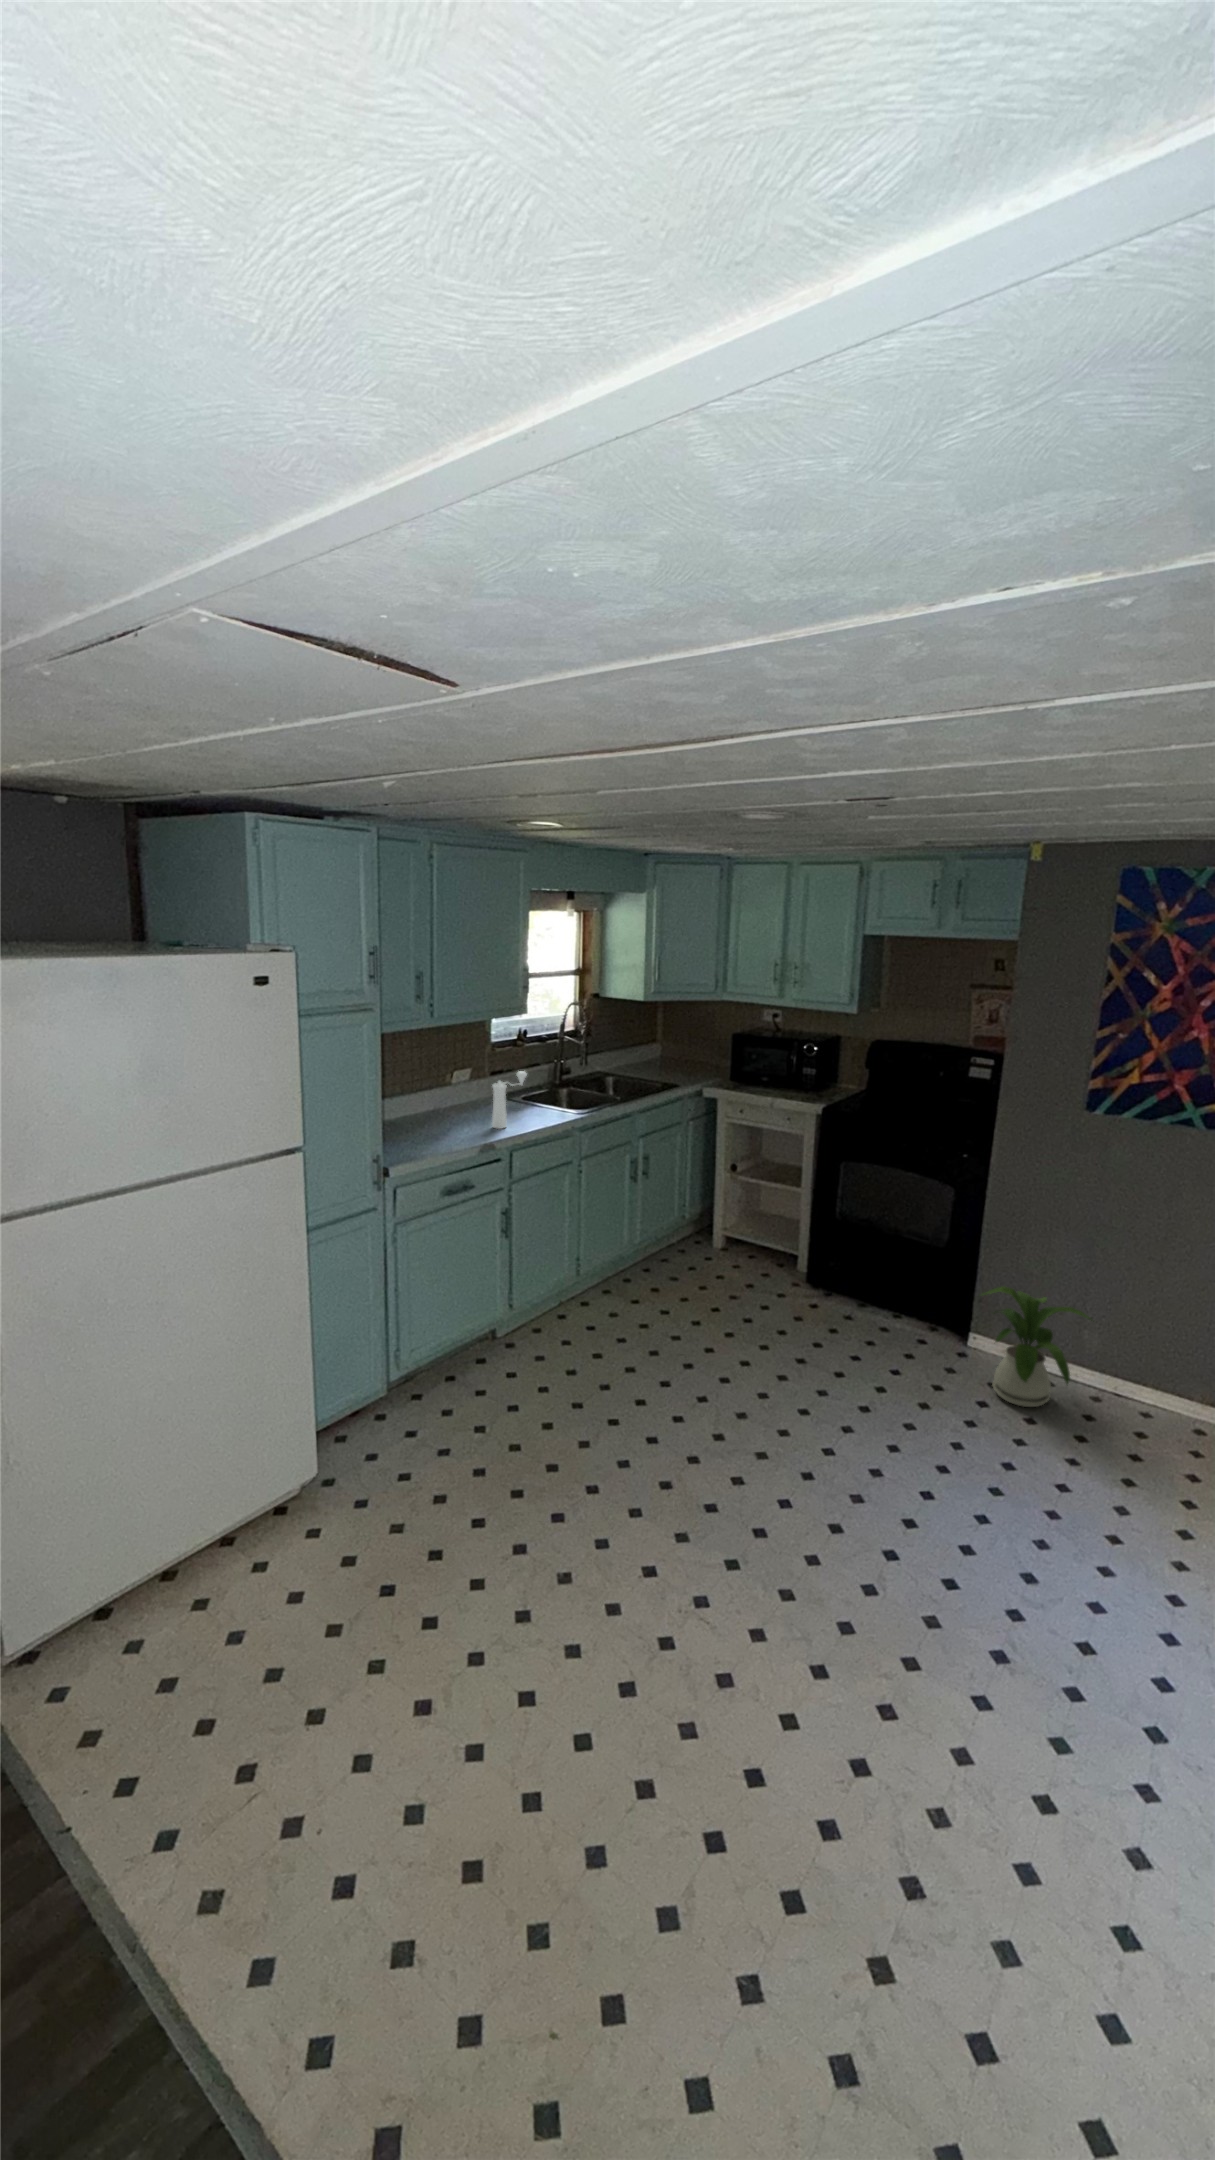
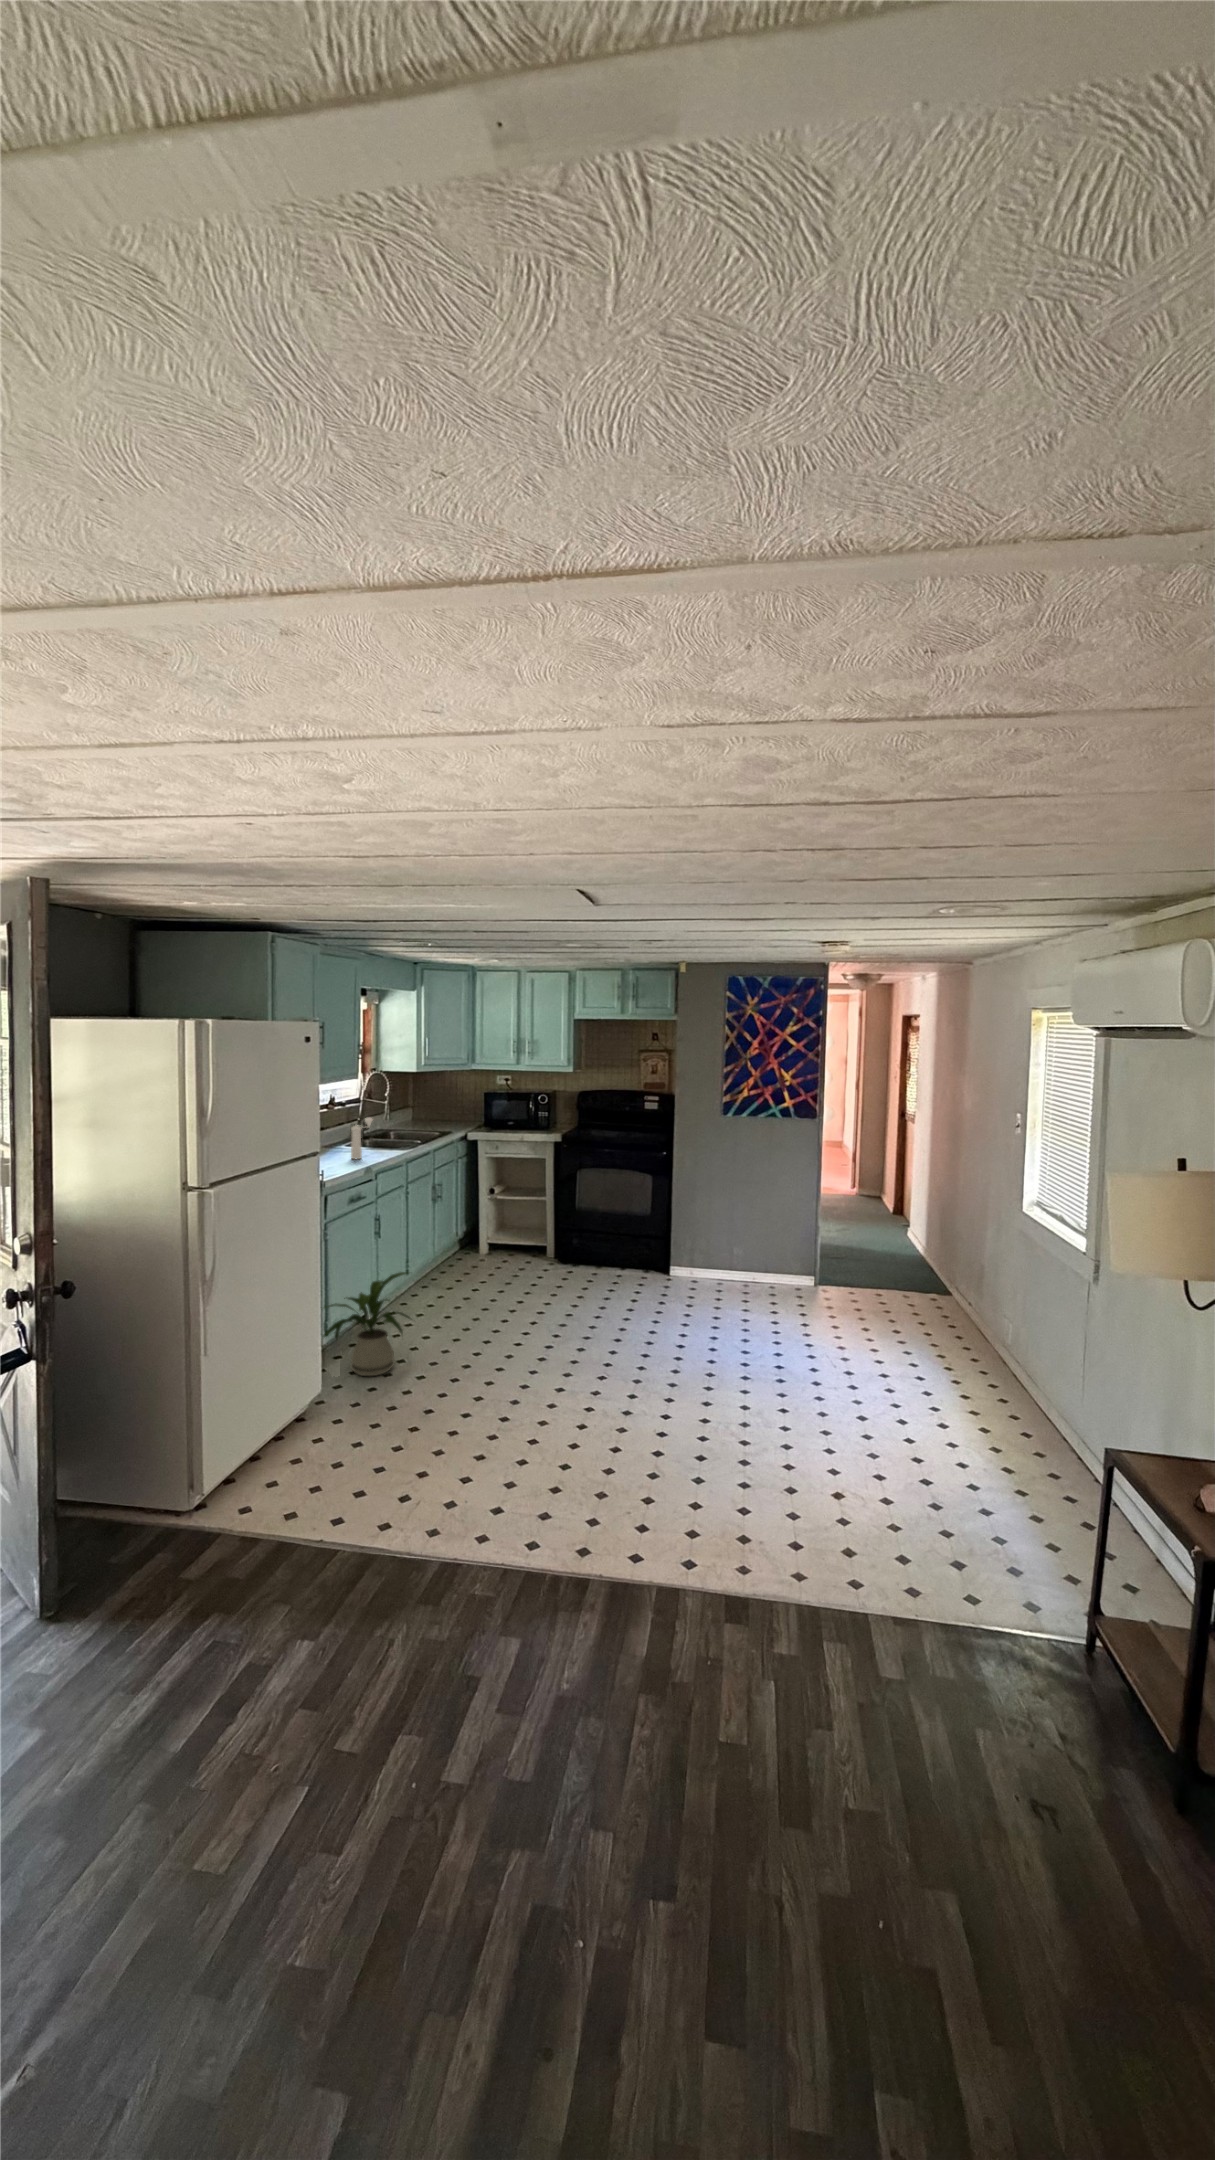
house plant: present [984,1286,1091,1407] -> present [324,1272,410,1376]

